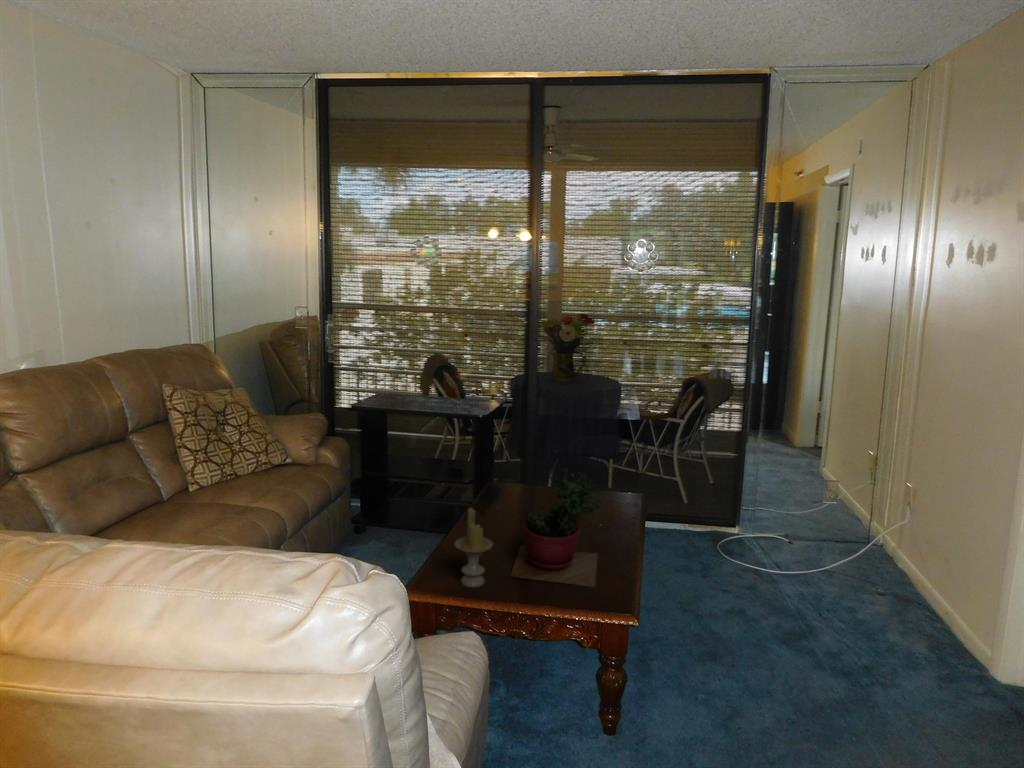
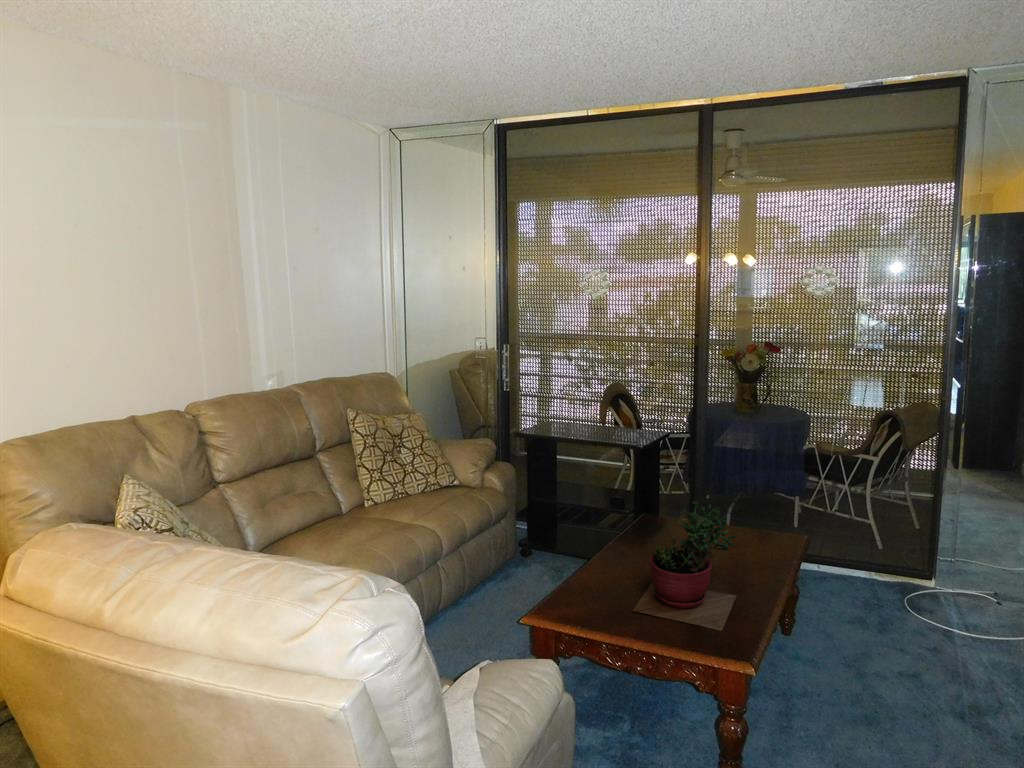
candle: present [454,508,493,587] -> none [573,536,613,618]

